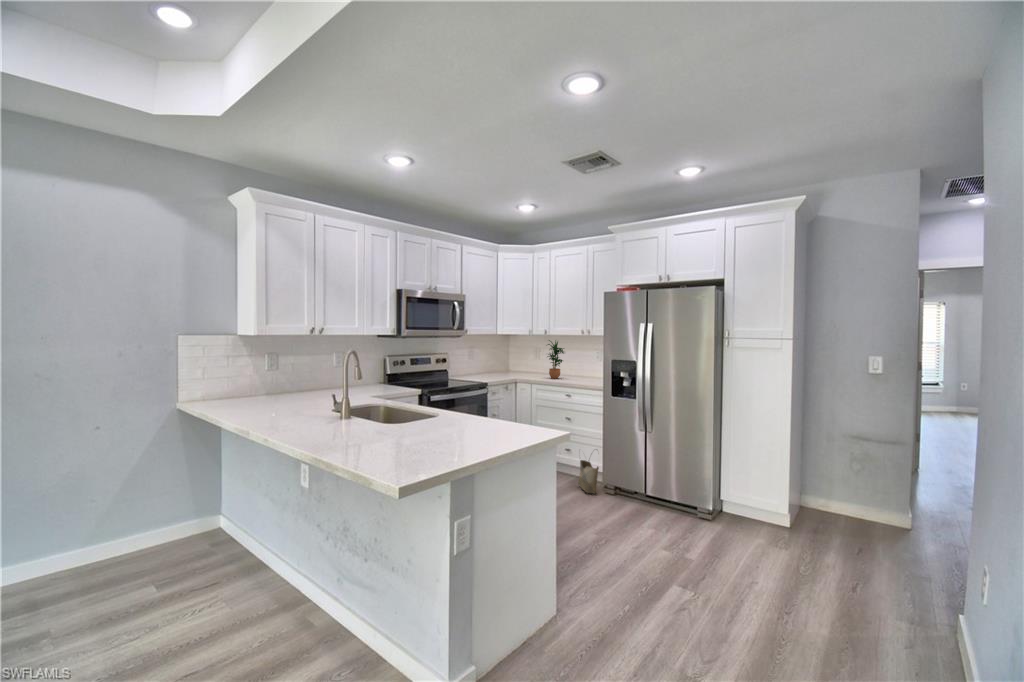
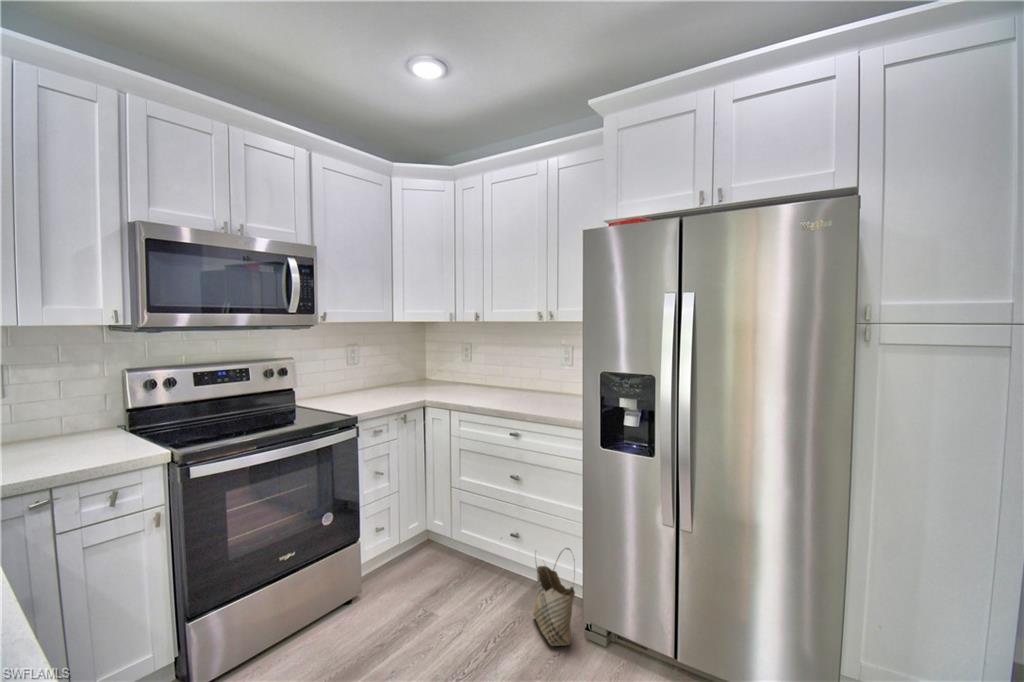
potted plant: present [547,340,564,379] -> none [475,331,512,400]

